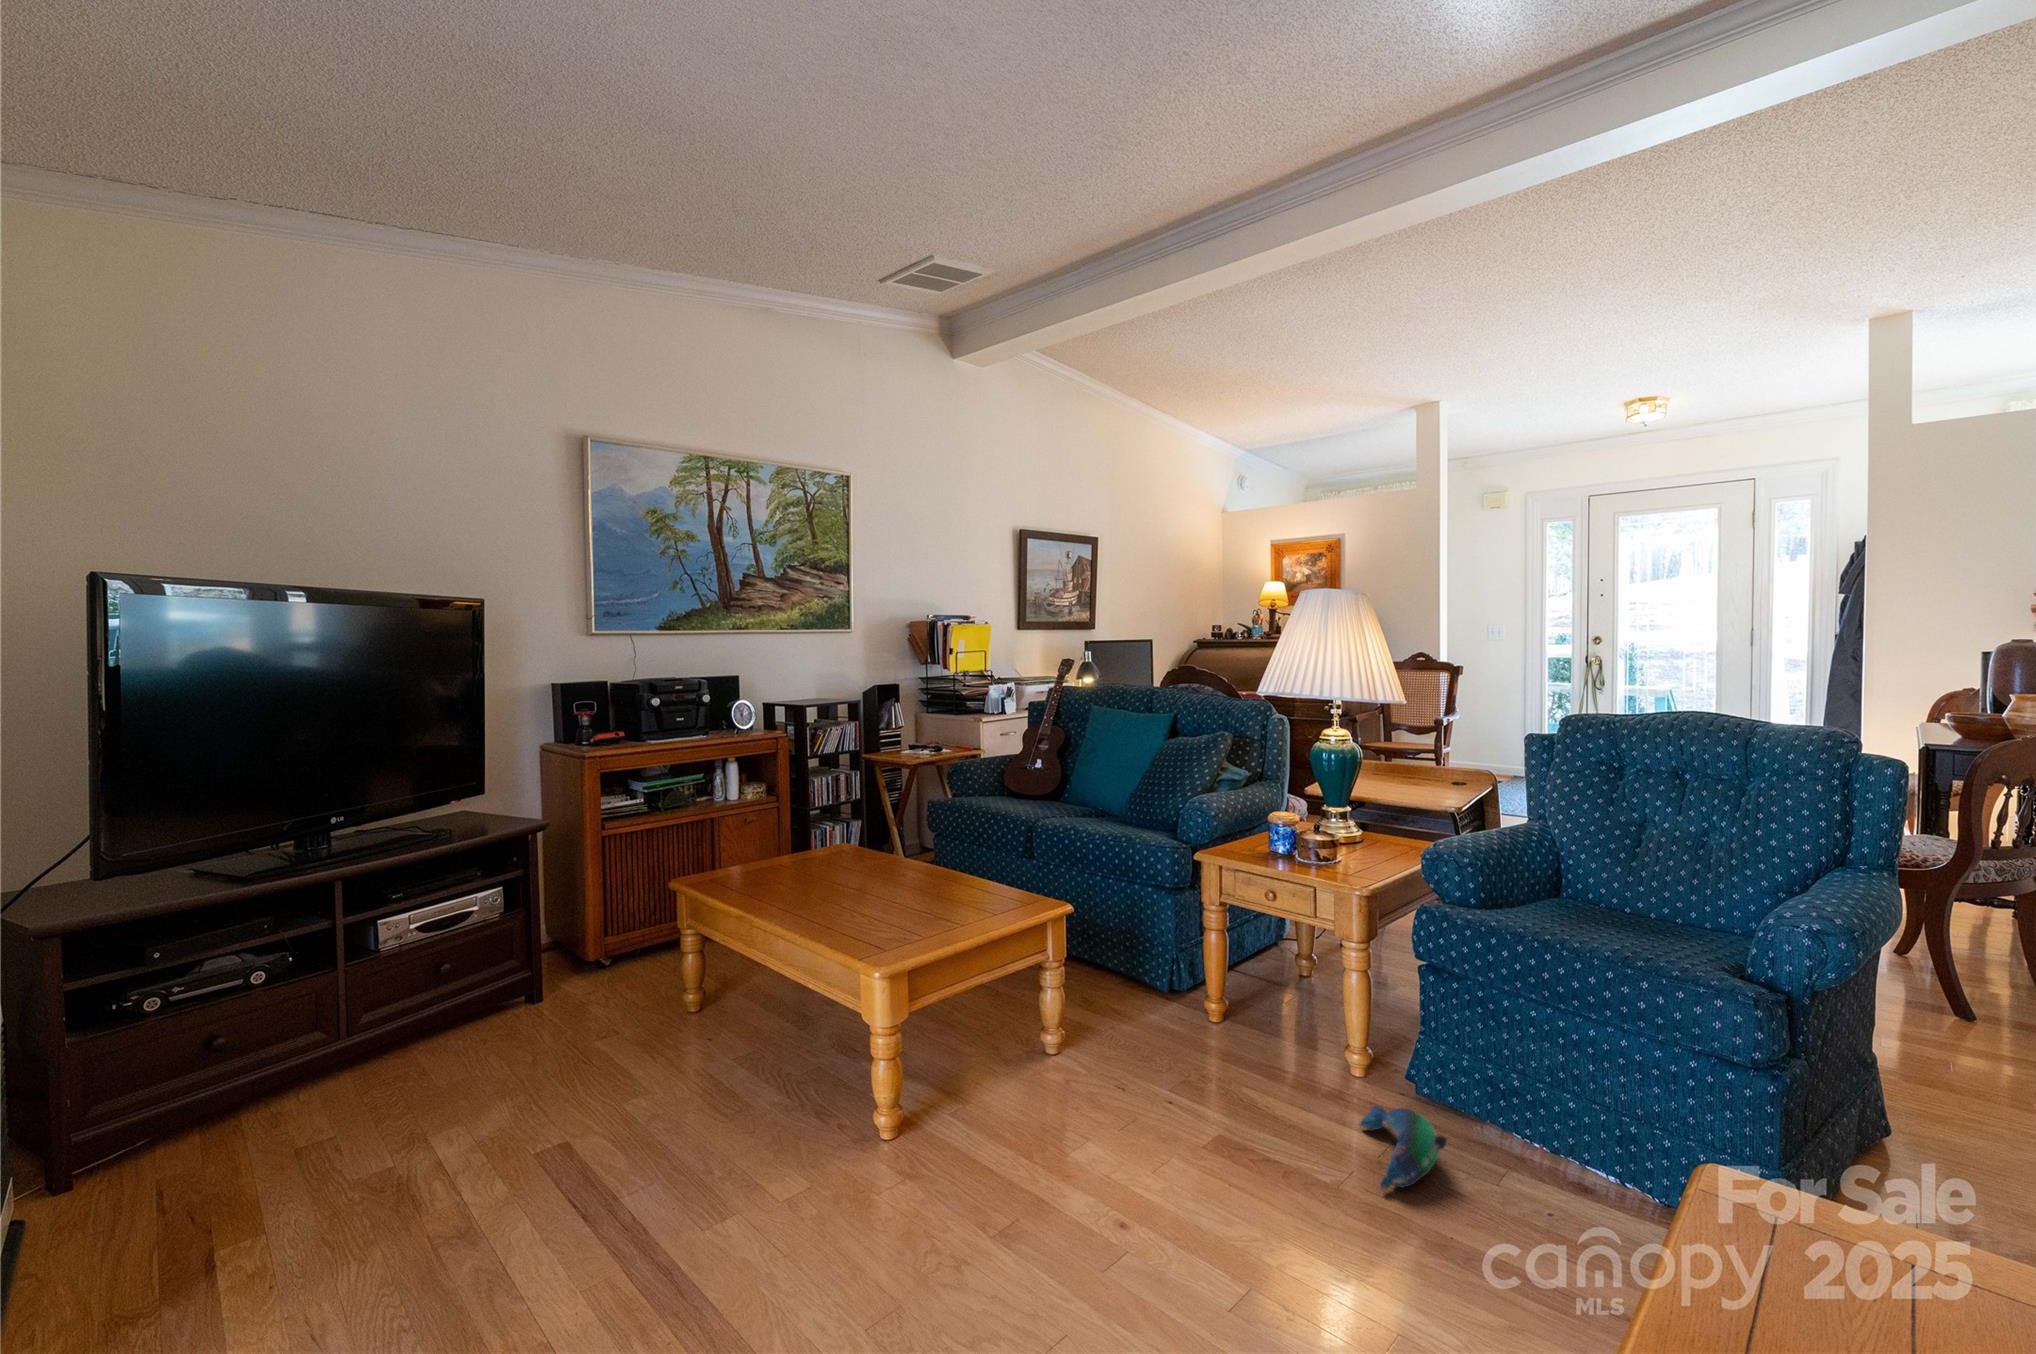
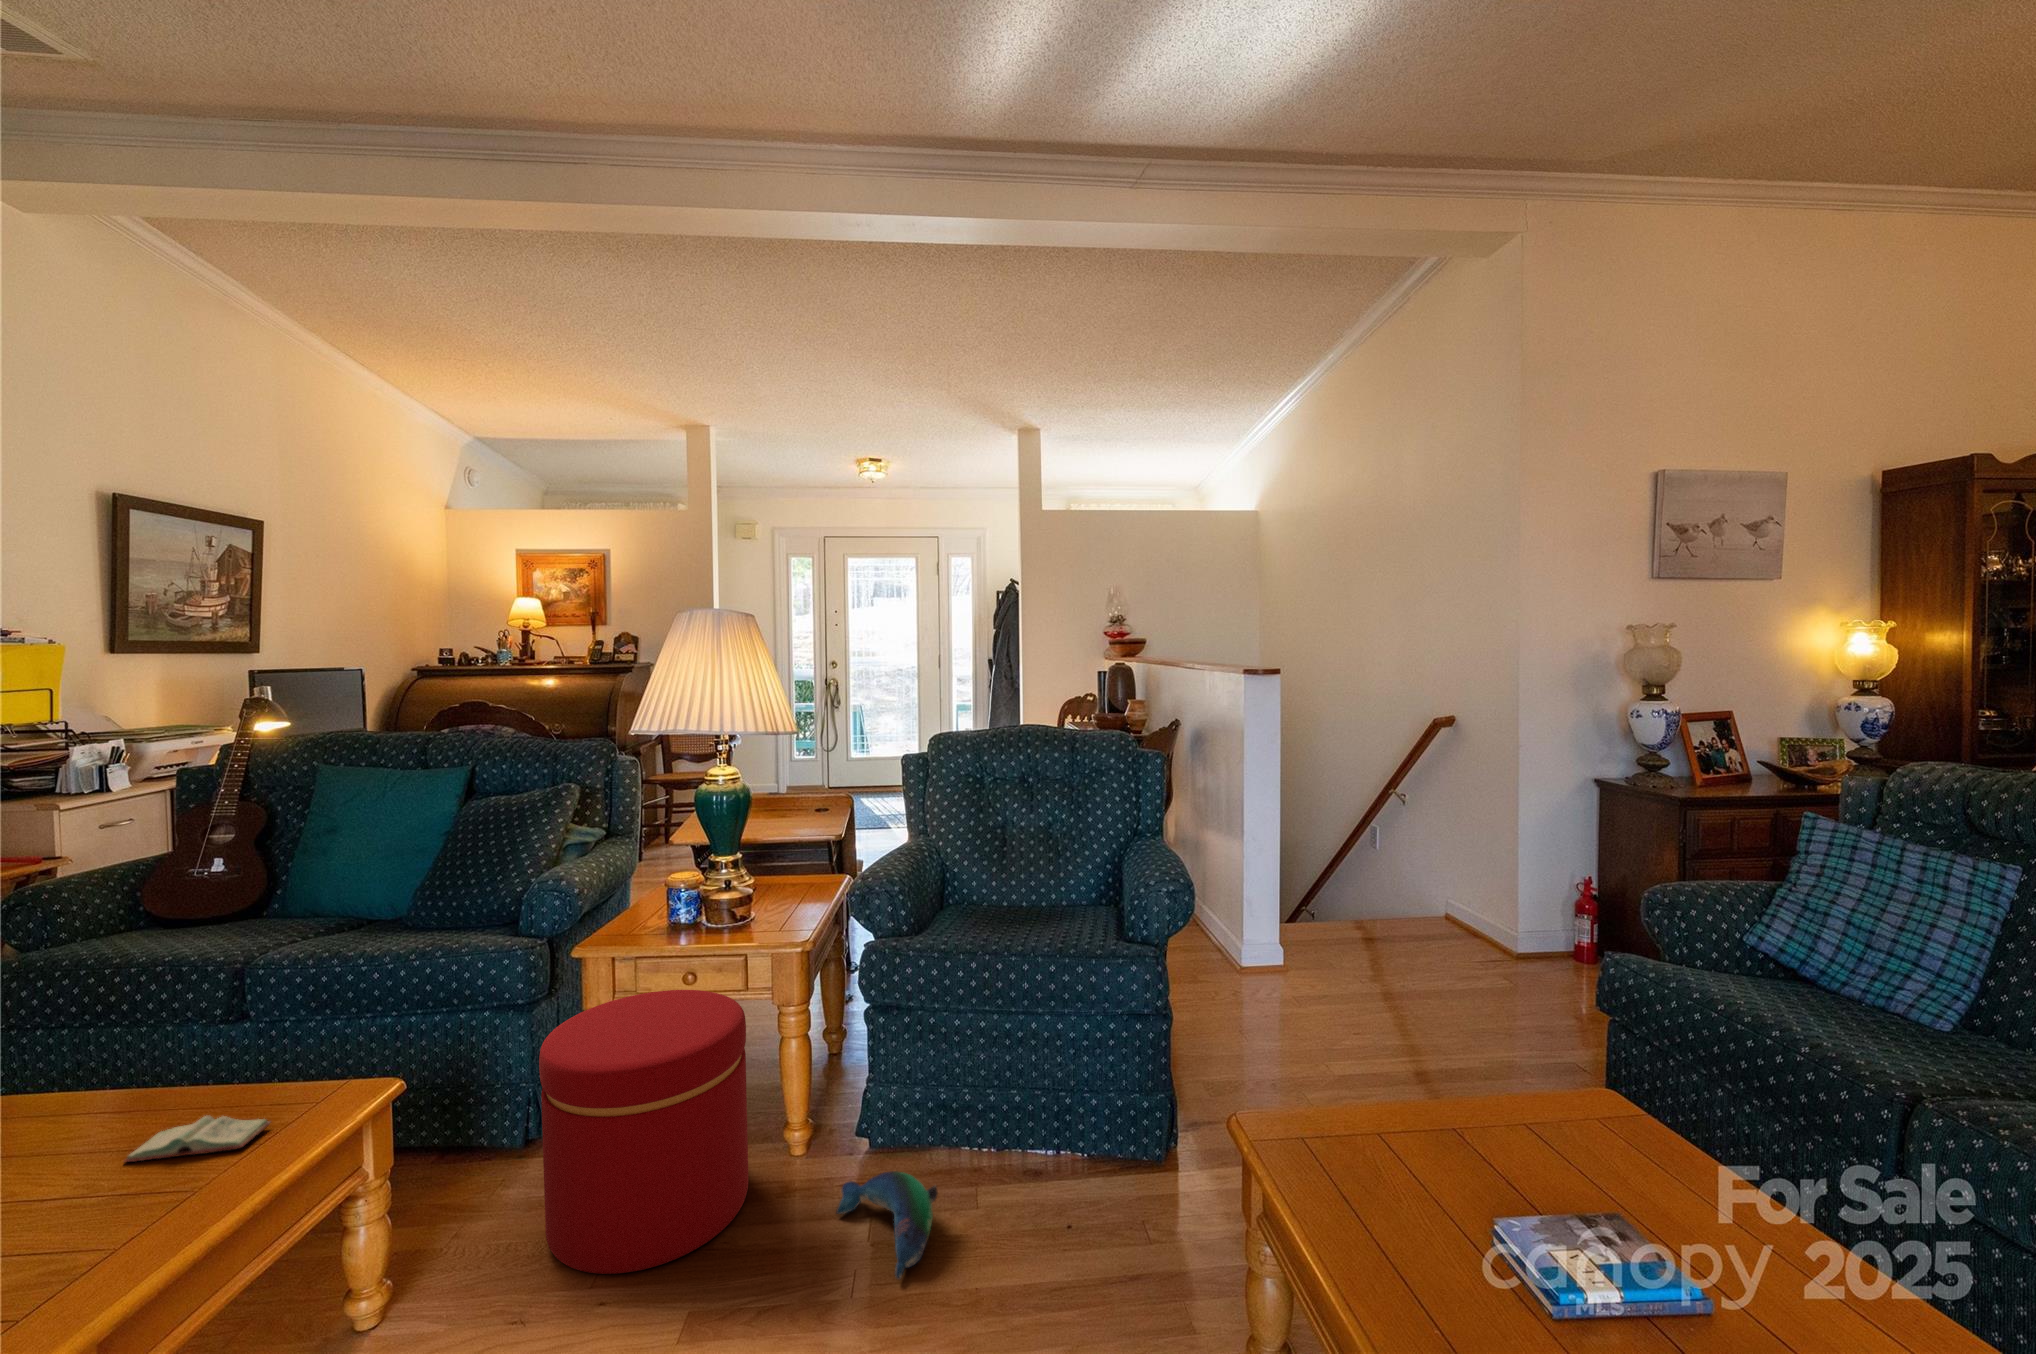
book: none [954,892,1012,913] -> present [124,1116,271,1163]
ottoman: none [1154,898,1305,1098] -> present [539,990,749,1274]

